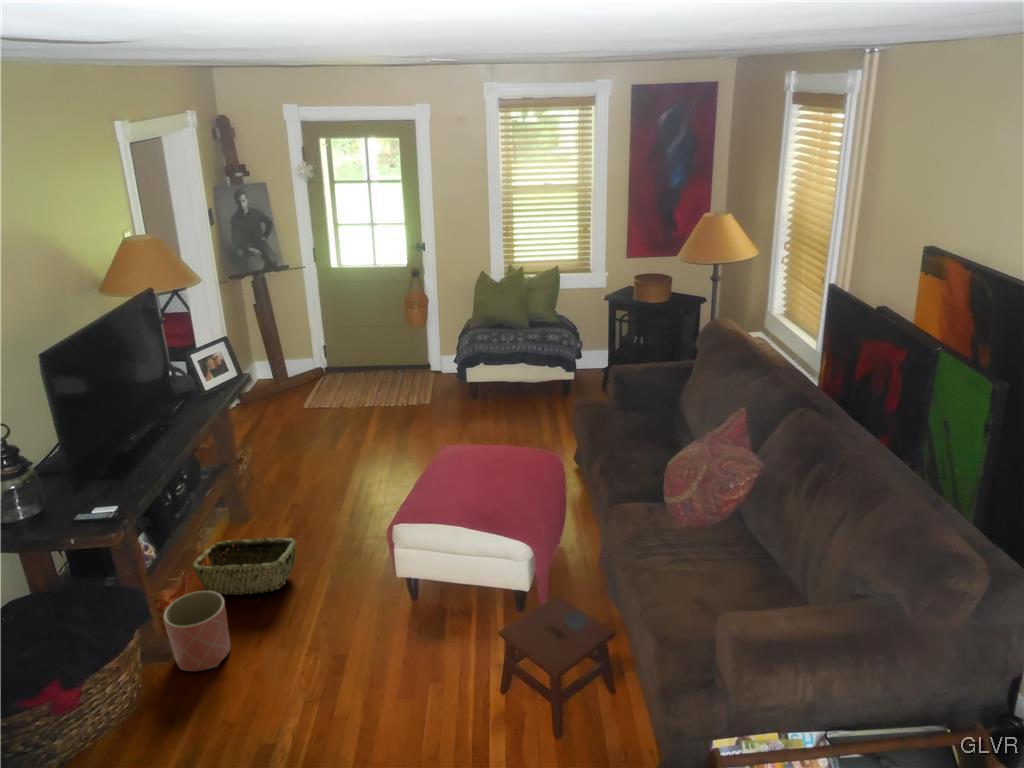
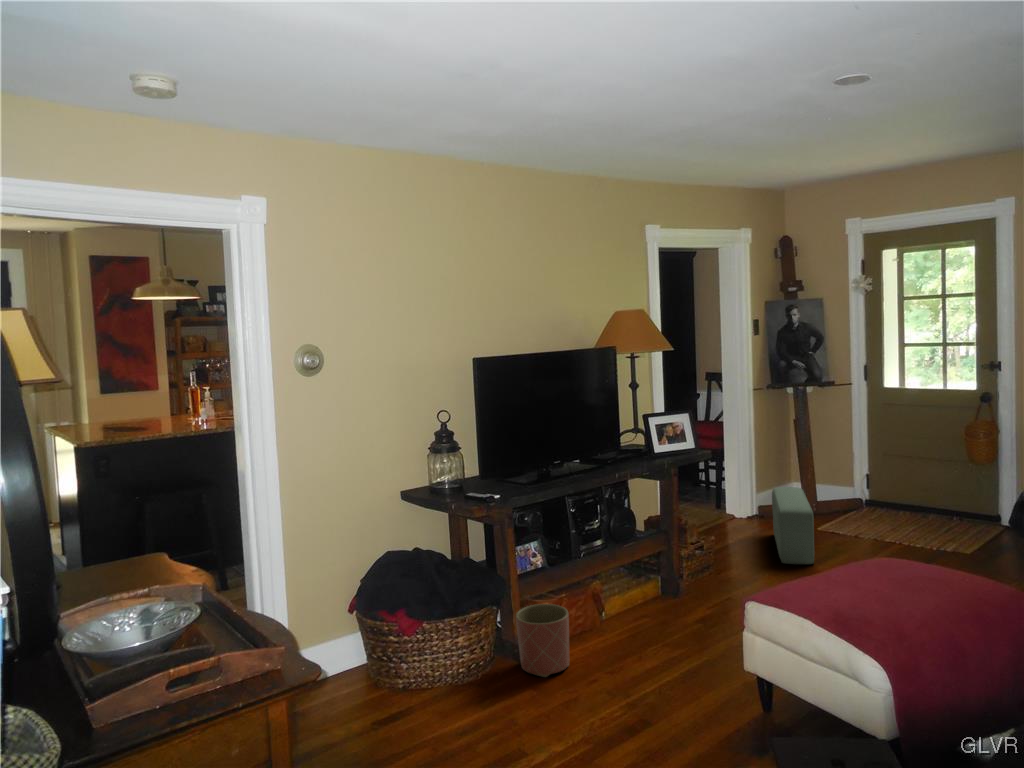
pouf: none [267,376,333,453] -> present [772,487,814,564]
woven basket: present [192,538,296,595] -> none [579,588,675,646]

